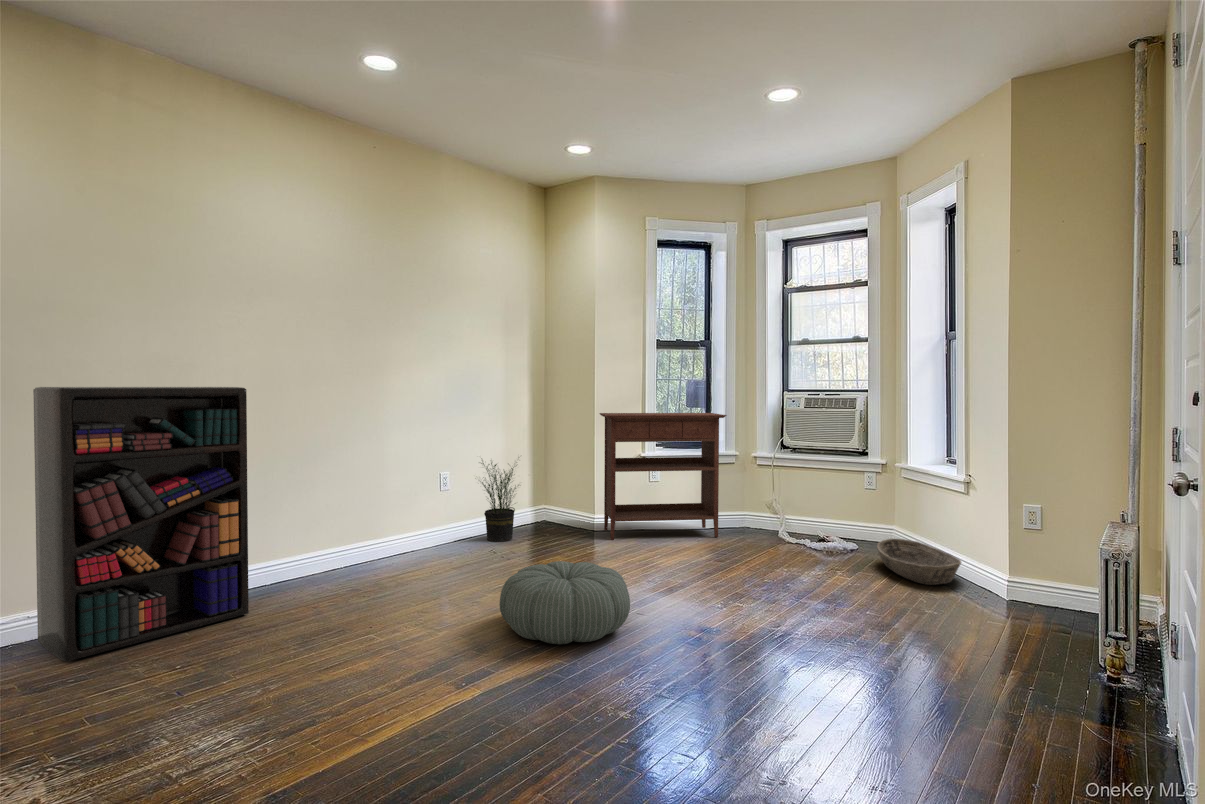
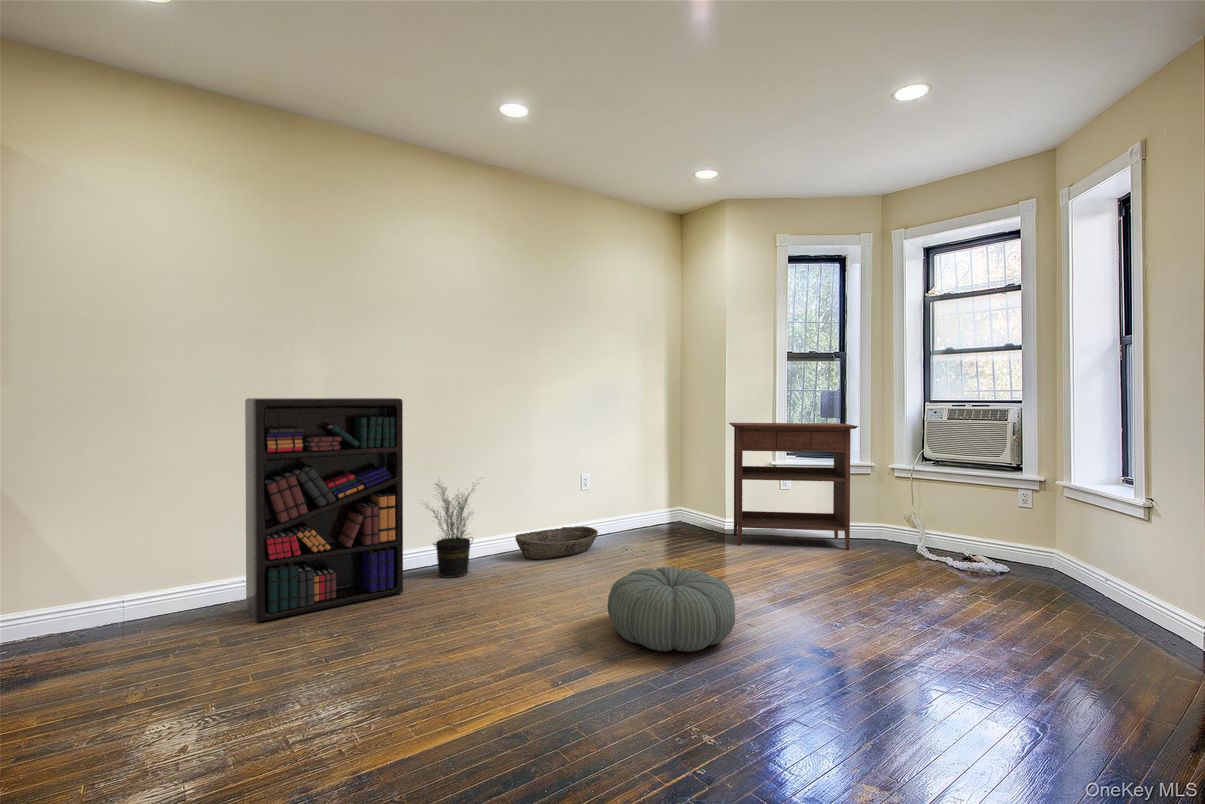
potted plant: present [481,460,519,542] -> present [433,484,472,578]
basket: present [877,539,961,585] -> present [515,526,598,559]

